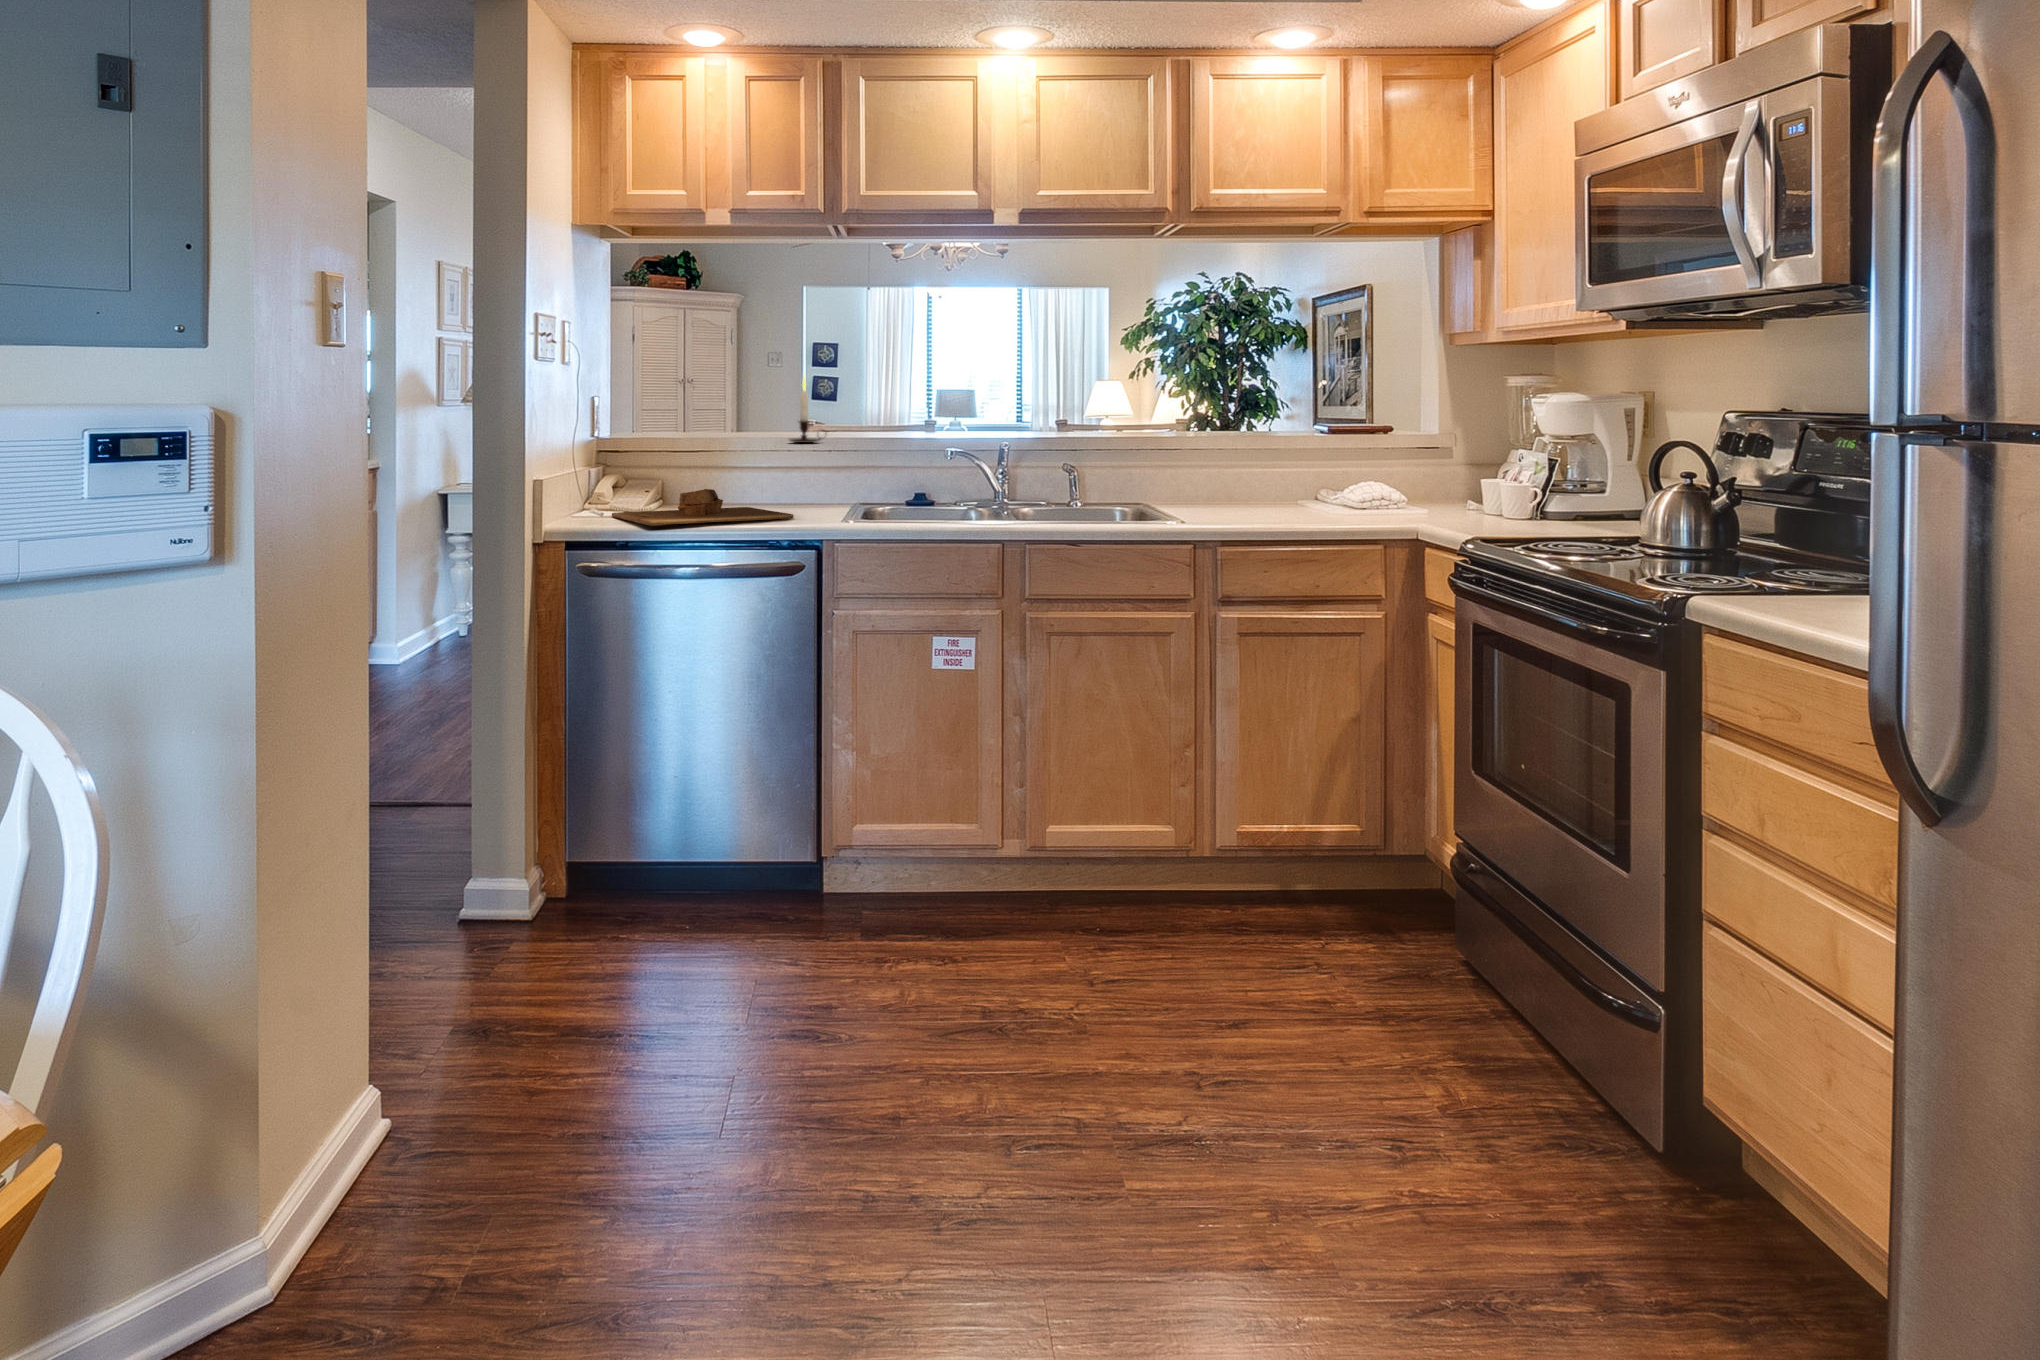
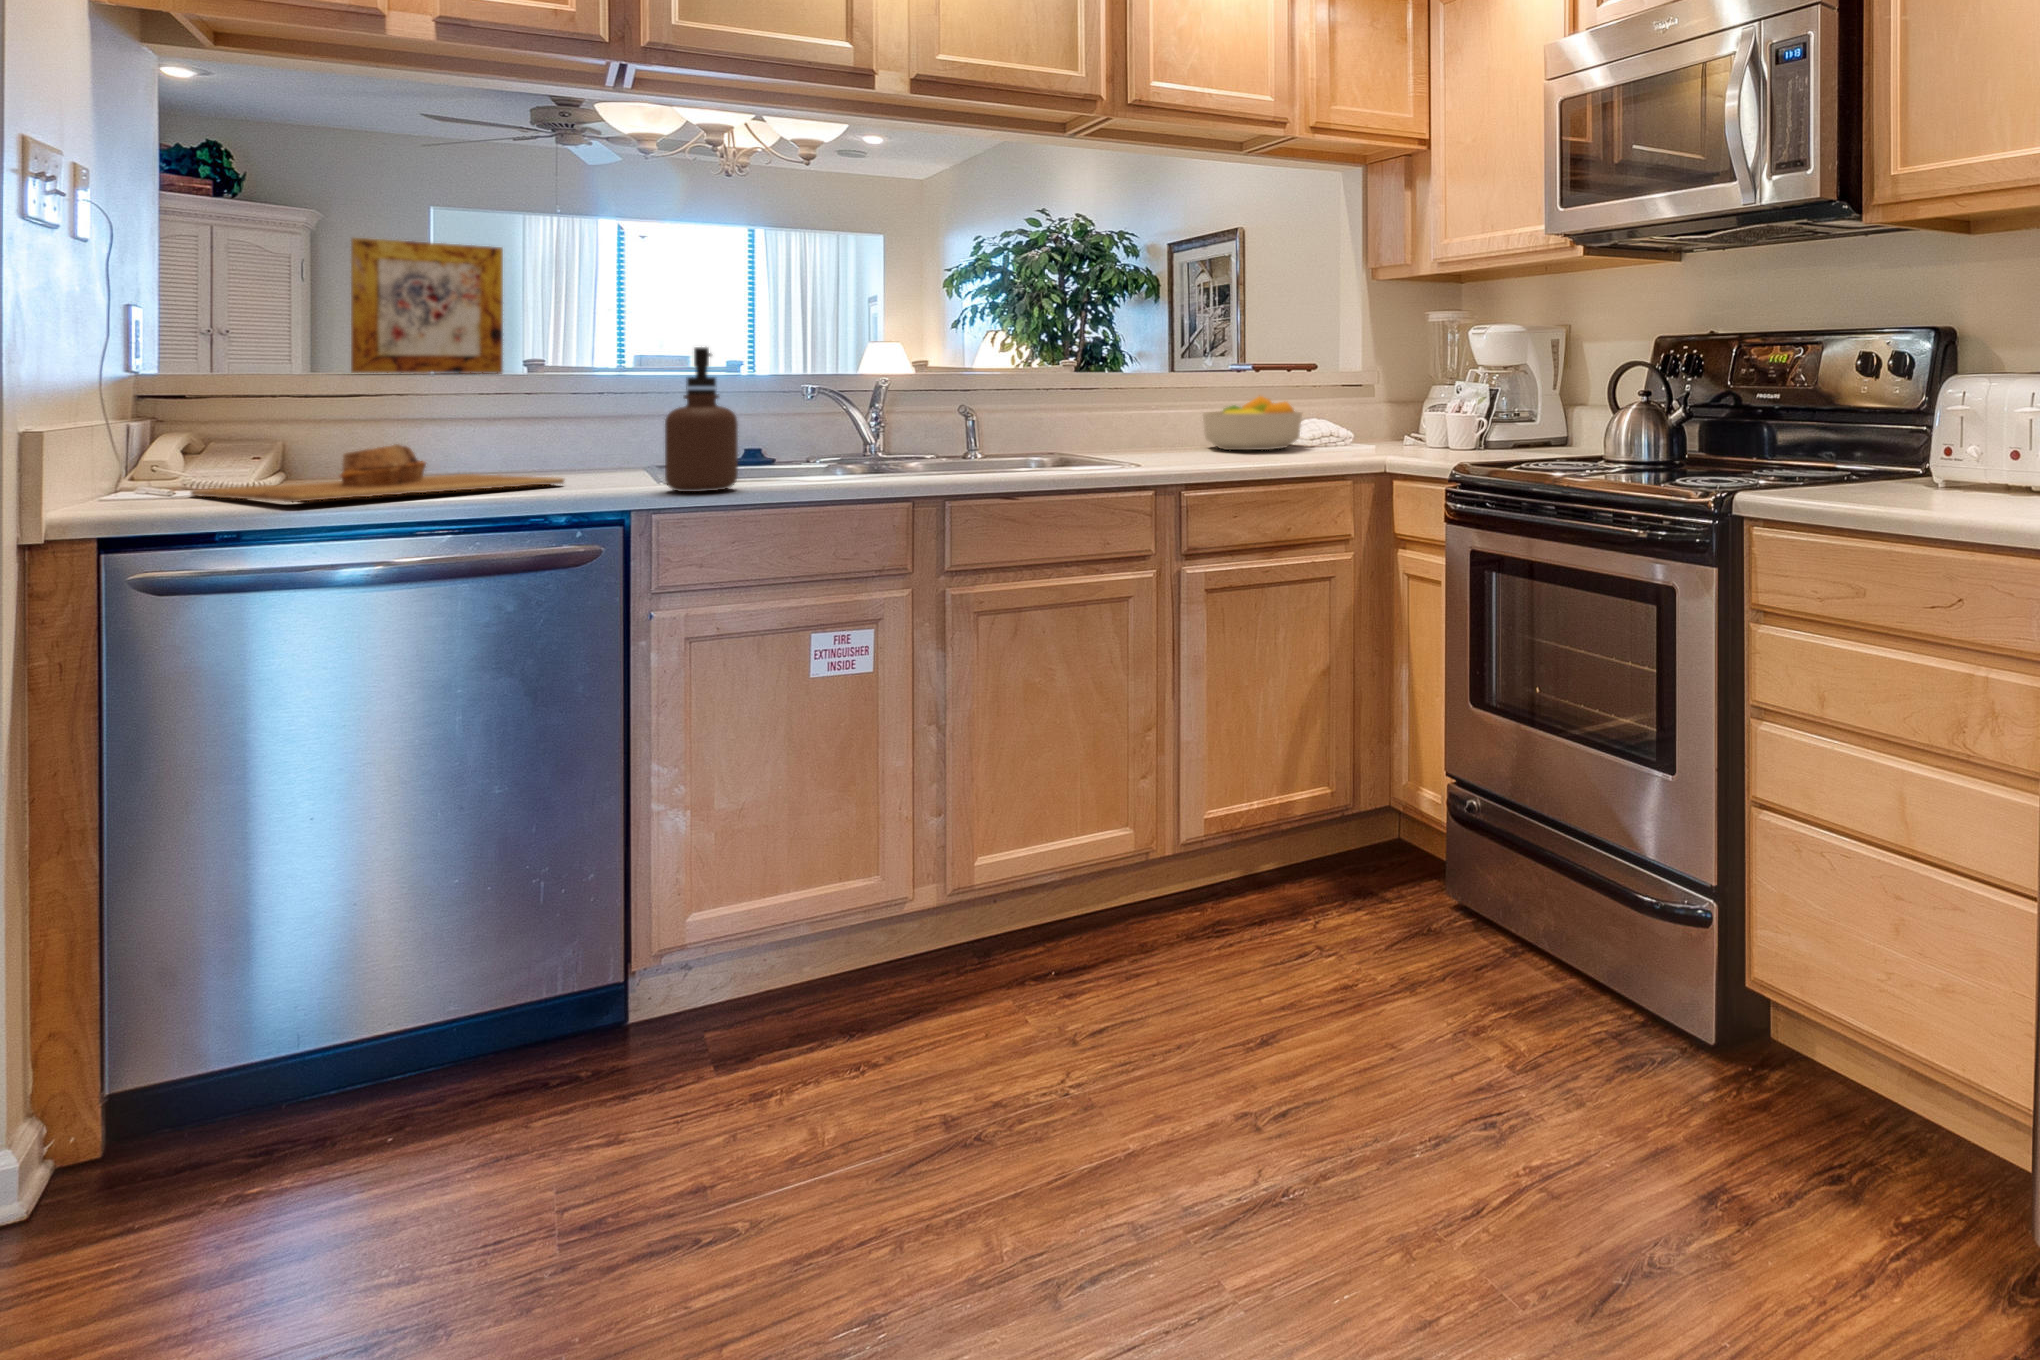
picture frame: none [708,343,789,432] -> present [351,238,503,374]
candle: present [790,377,821,443] -> none [532,279,599,379]
soap dispenser: none [844,427,888,530] -> present [665,347,738,492]
fruit bowl: none [1272,458,1363,510] -> present [1203,396,1302,450]

